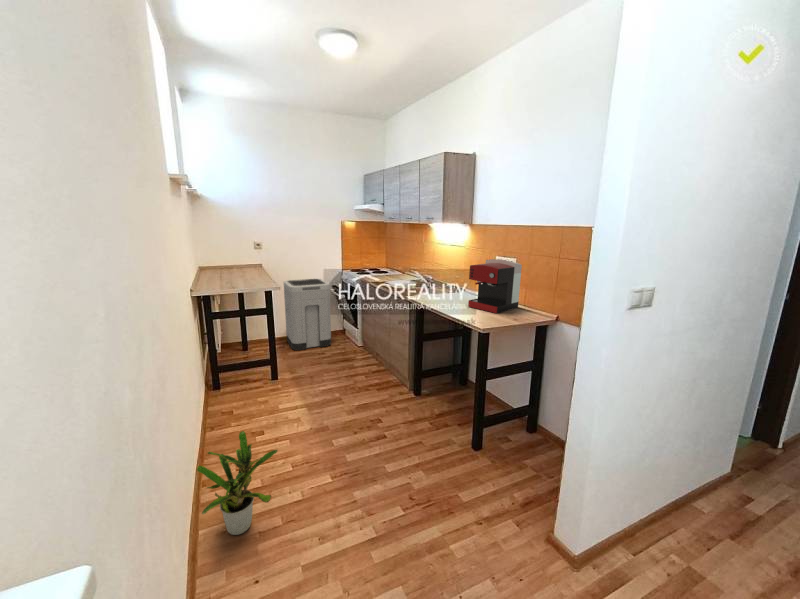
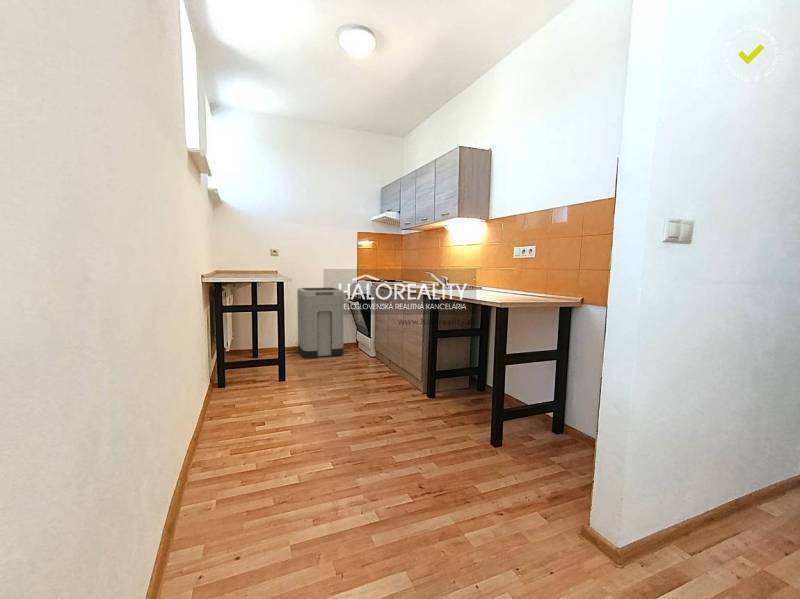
coffee maker: present [468,259,522,313] -> none [486,244,542,297]
potted plant: present [197,431,278,535] -> none [182,399,274,512]

